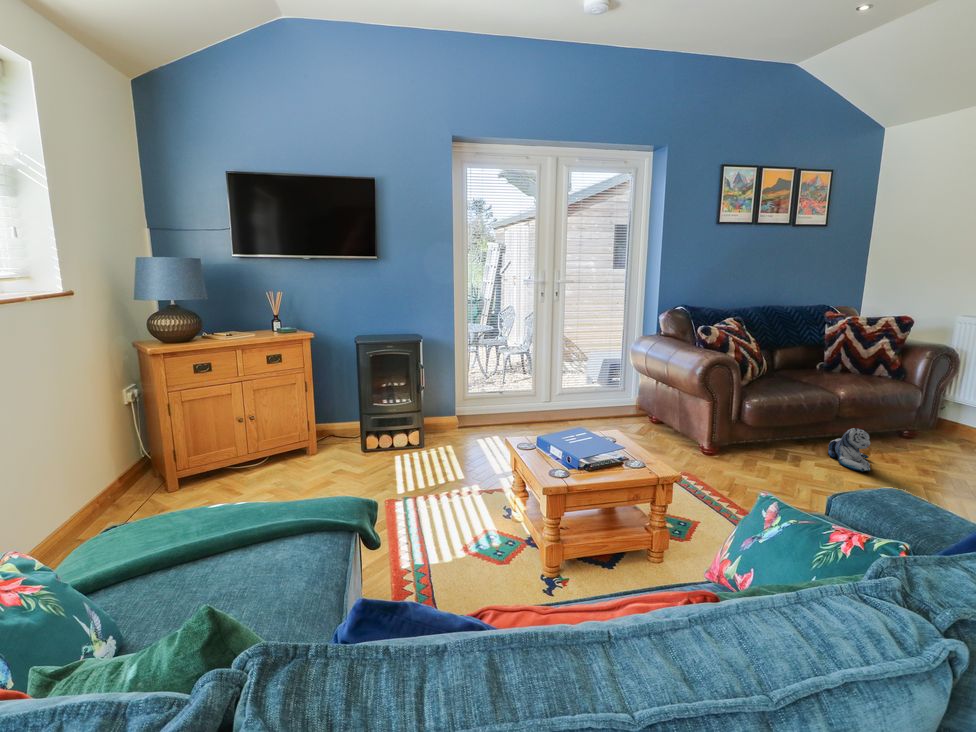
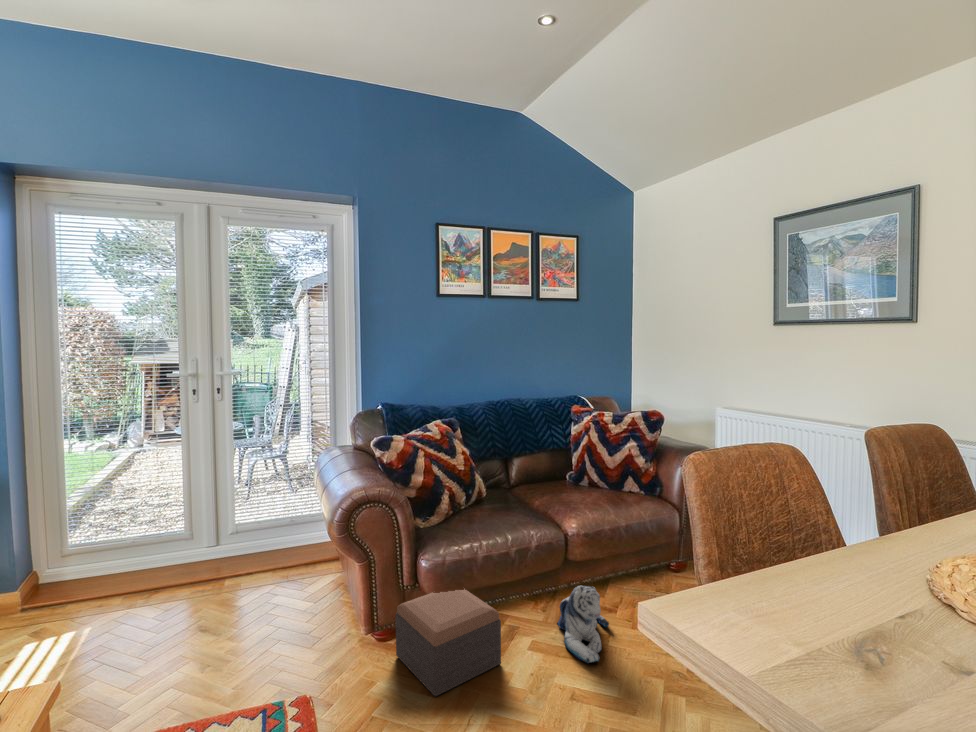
footstool: none [726,423,804,476] -> present [395,589,501,696]

